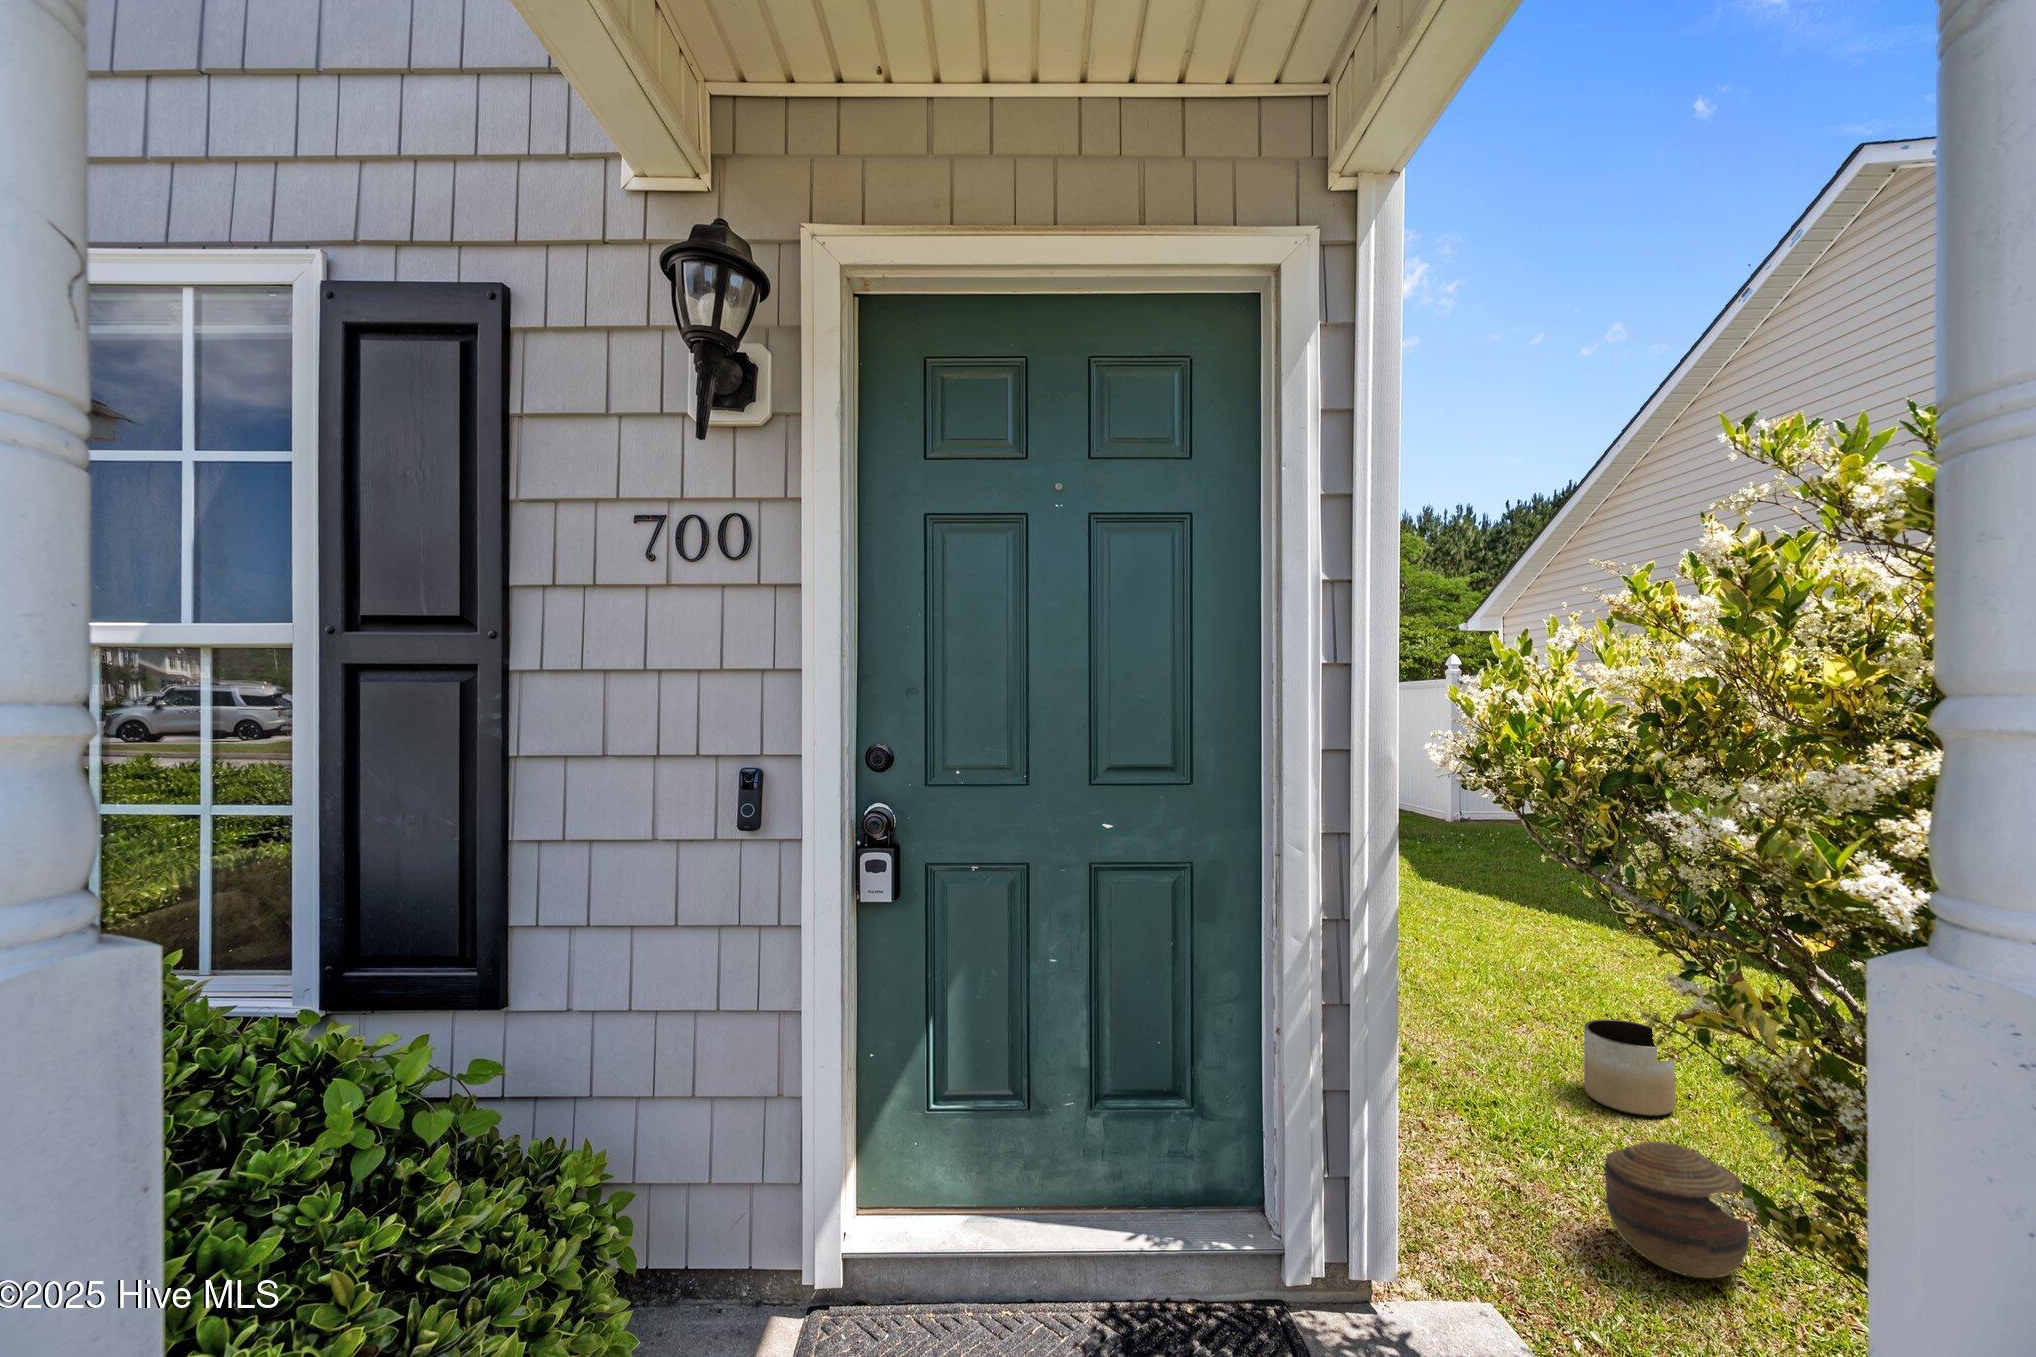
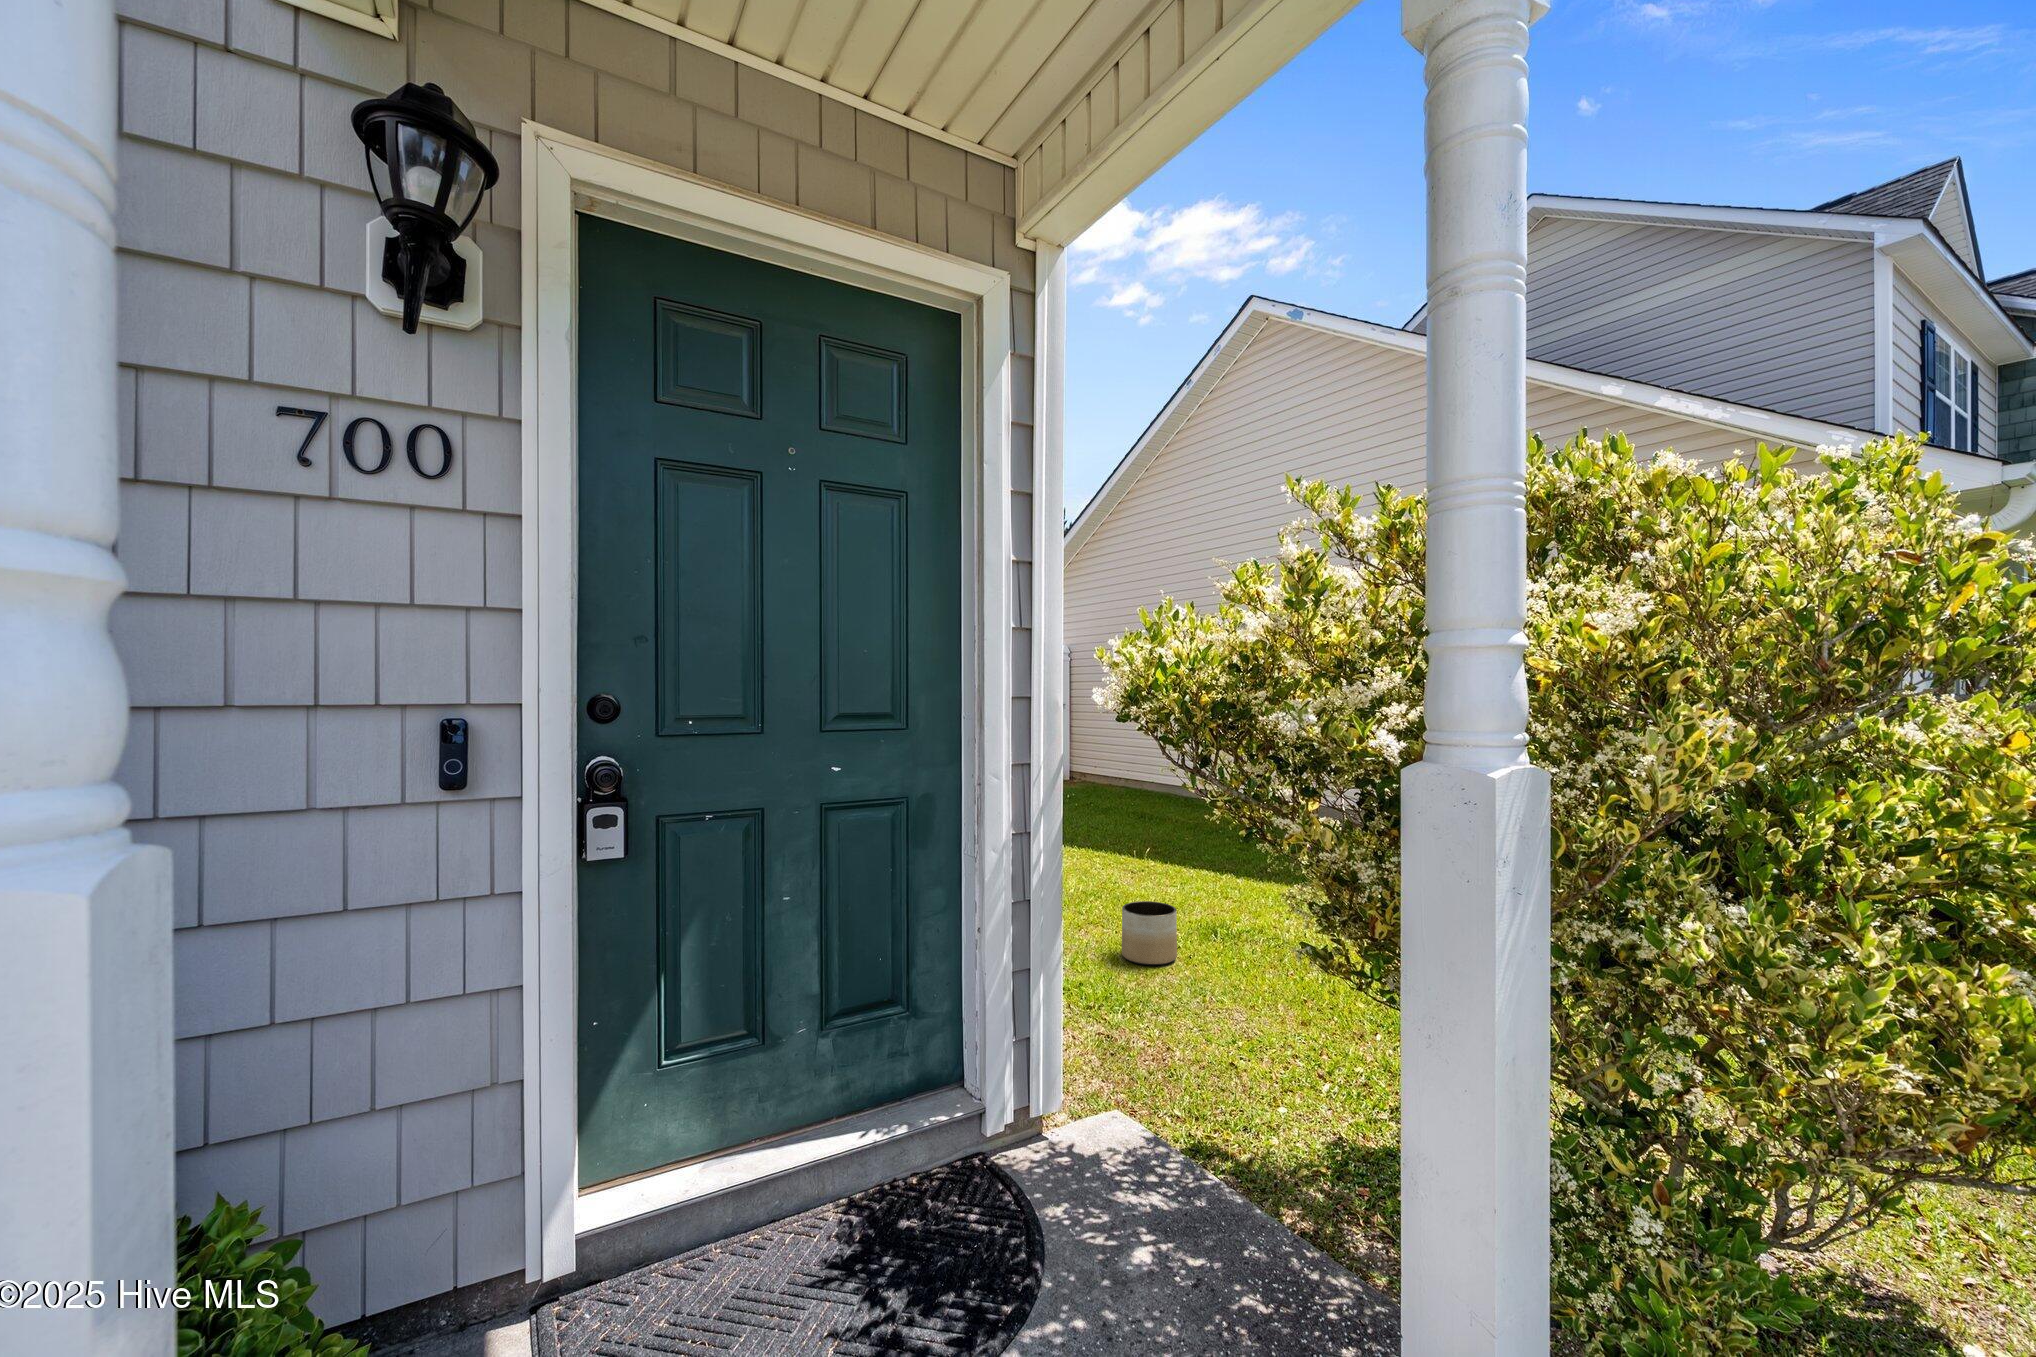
basket: present [1605,1141,1749,1278] -> none [1168,969,1251,1055]

